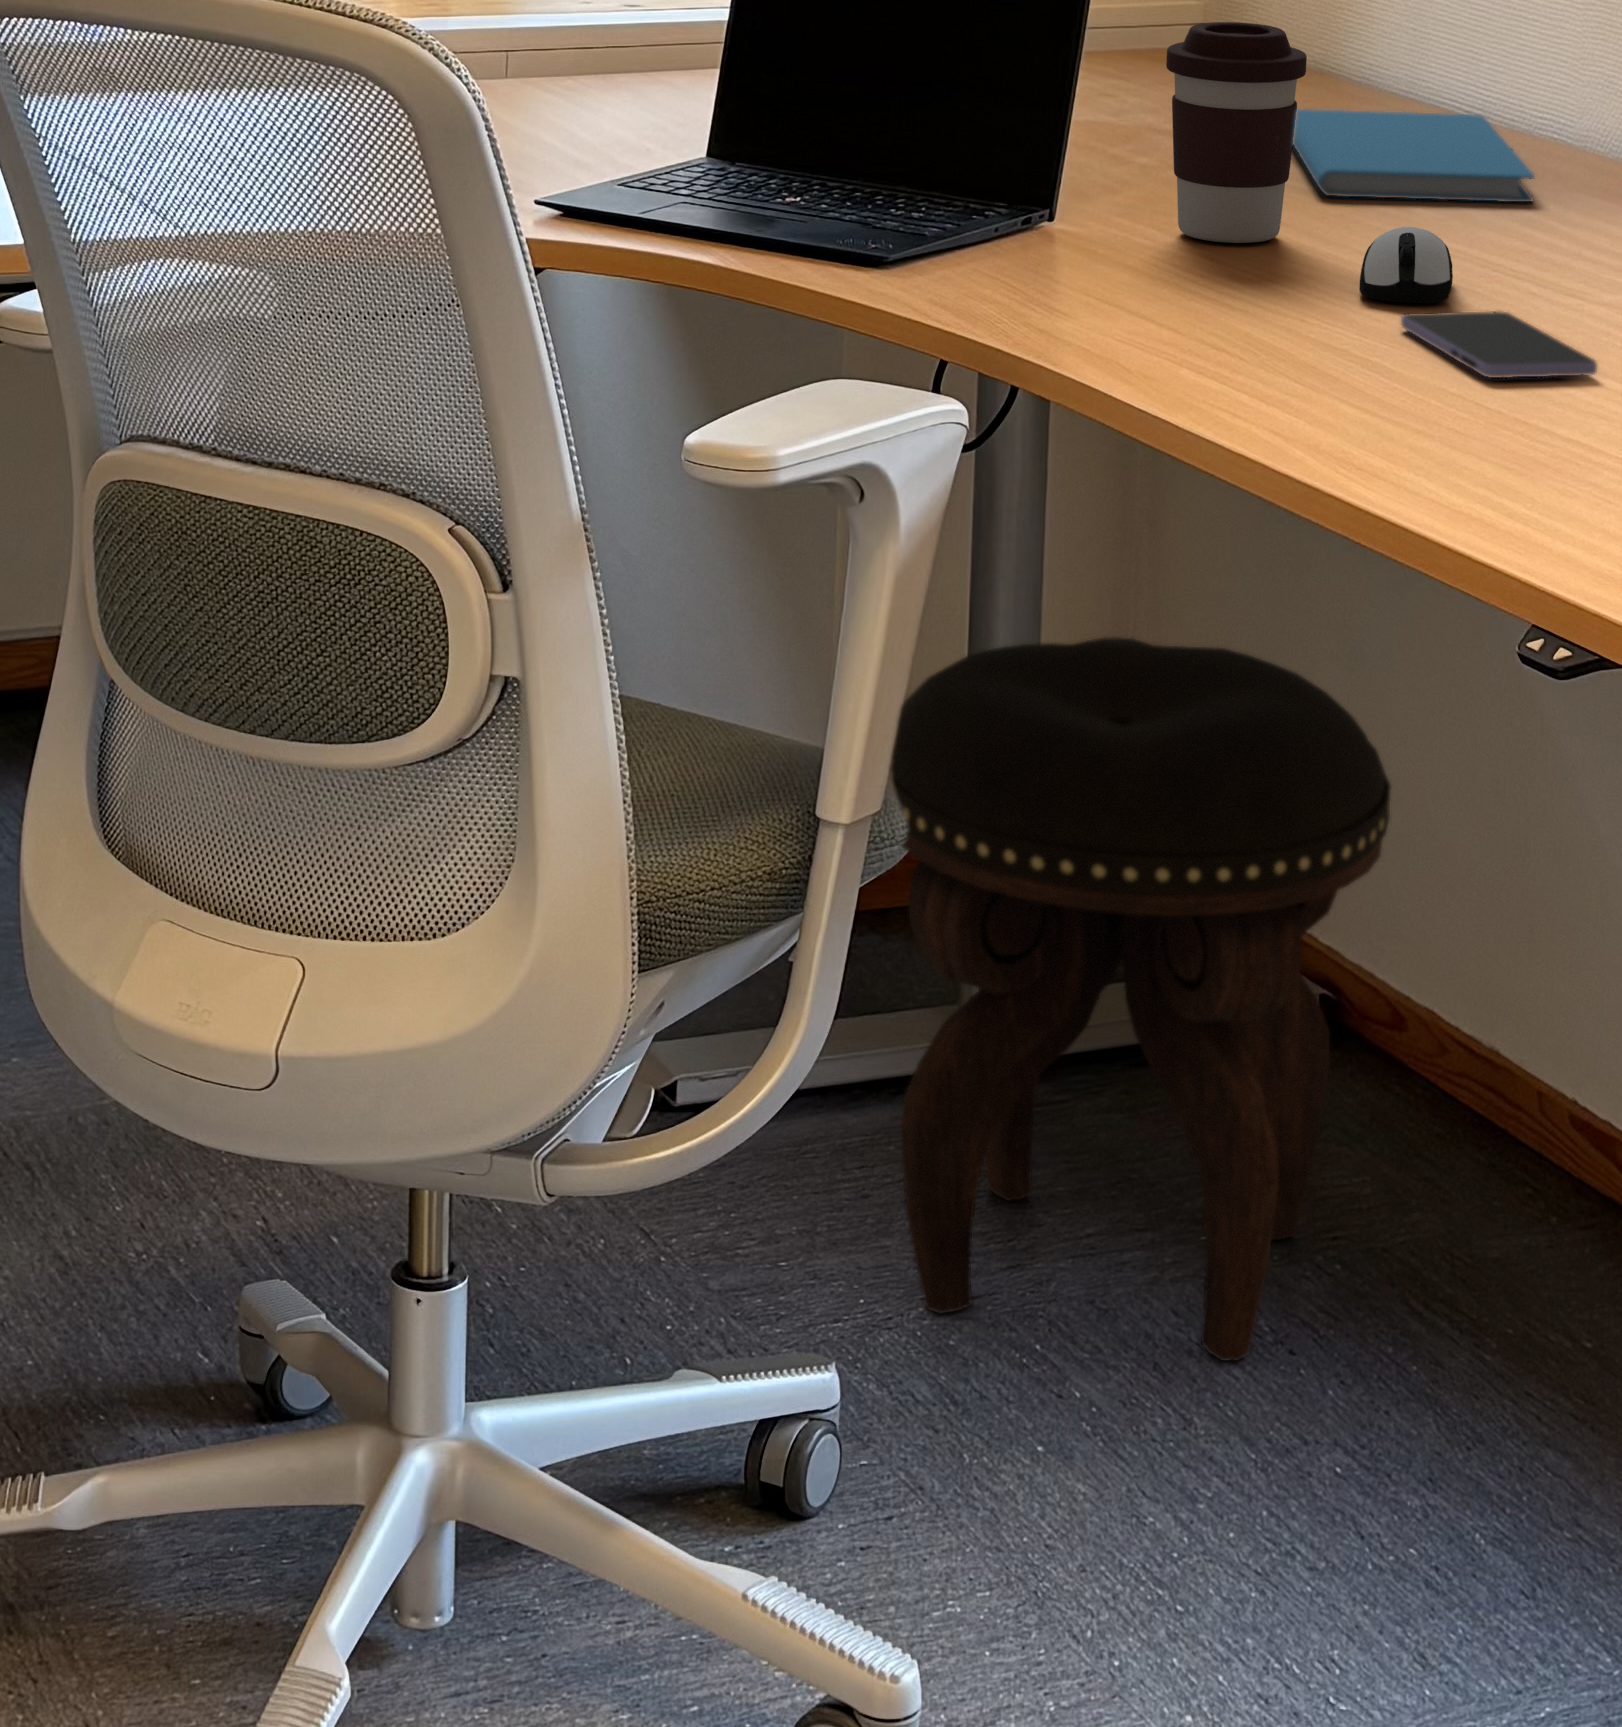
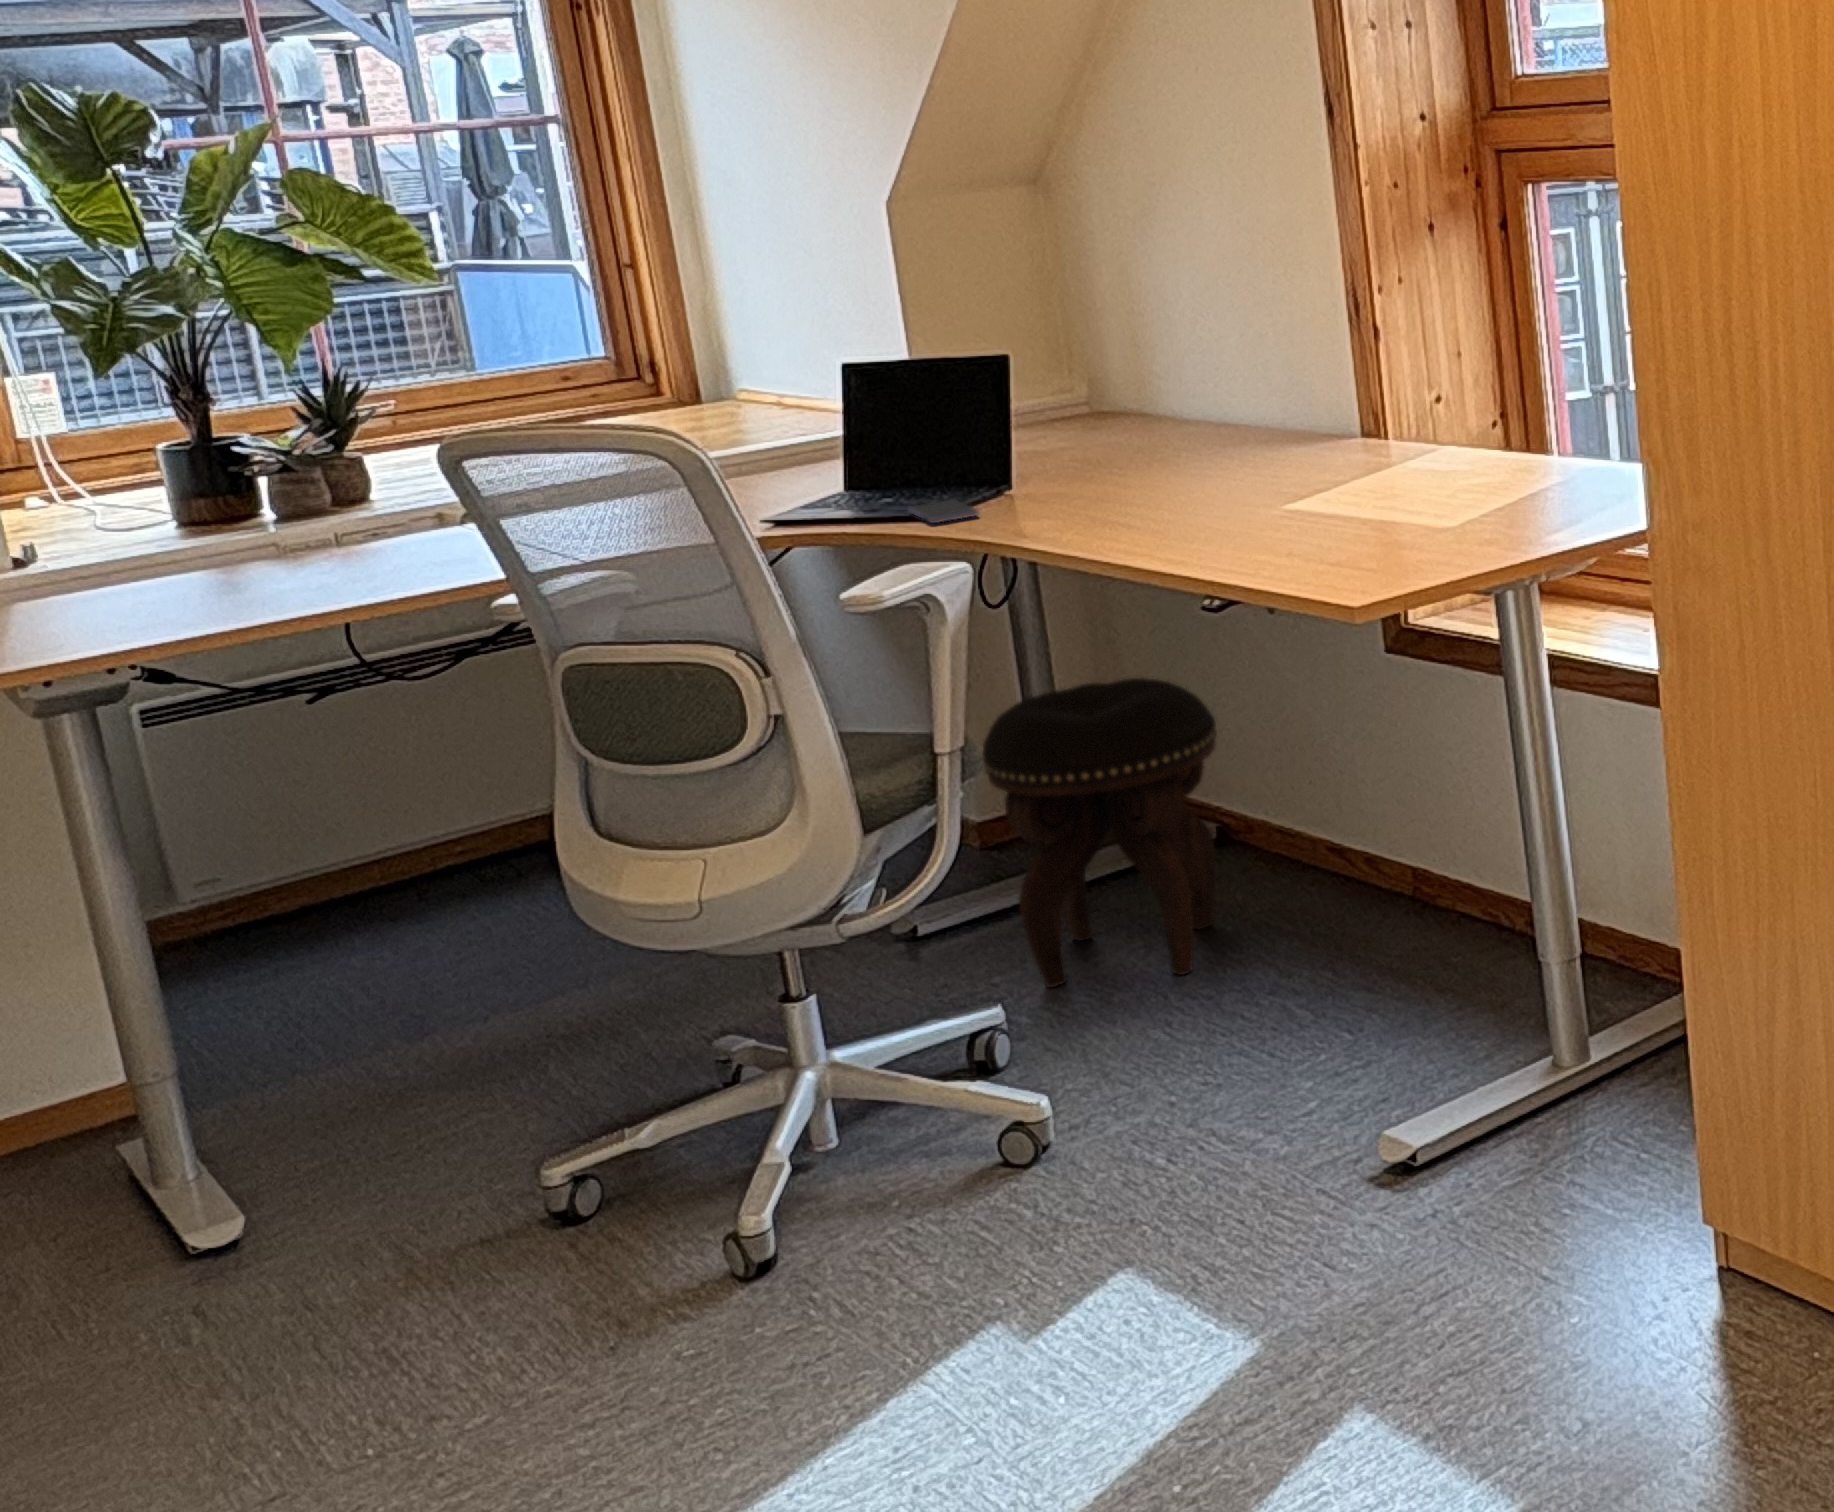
coffee cup: present [1166,22,1307,243] -> none [1057,400,1123,498]
book: present [1293,109,1534,202] -> none [1129,428,1241,472]
computer mouse: present [1359,227,1453,303] -> none [1154,476,1196,508]
smartphone: present [1401,311,1597,378] -> present [909,499,979,523]

